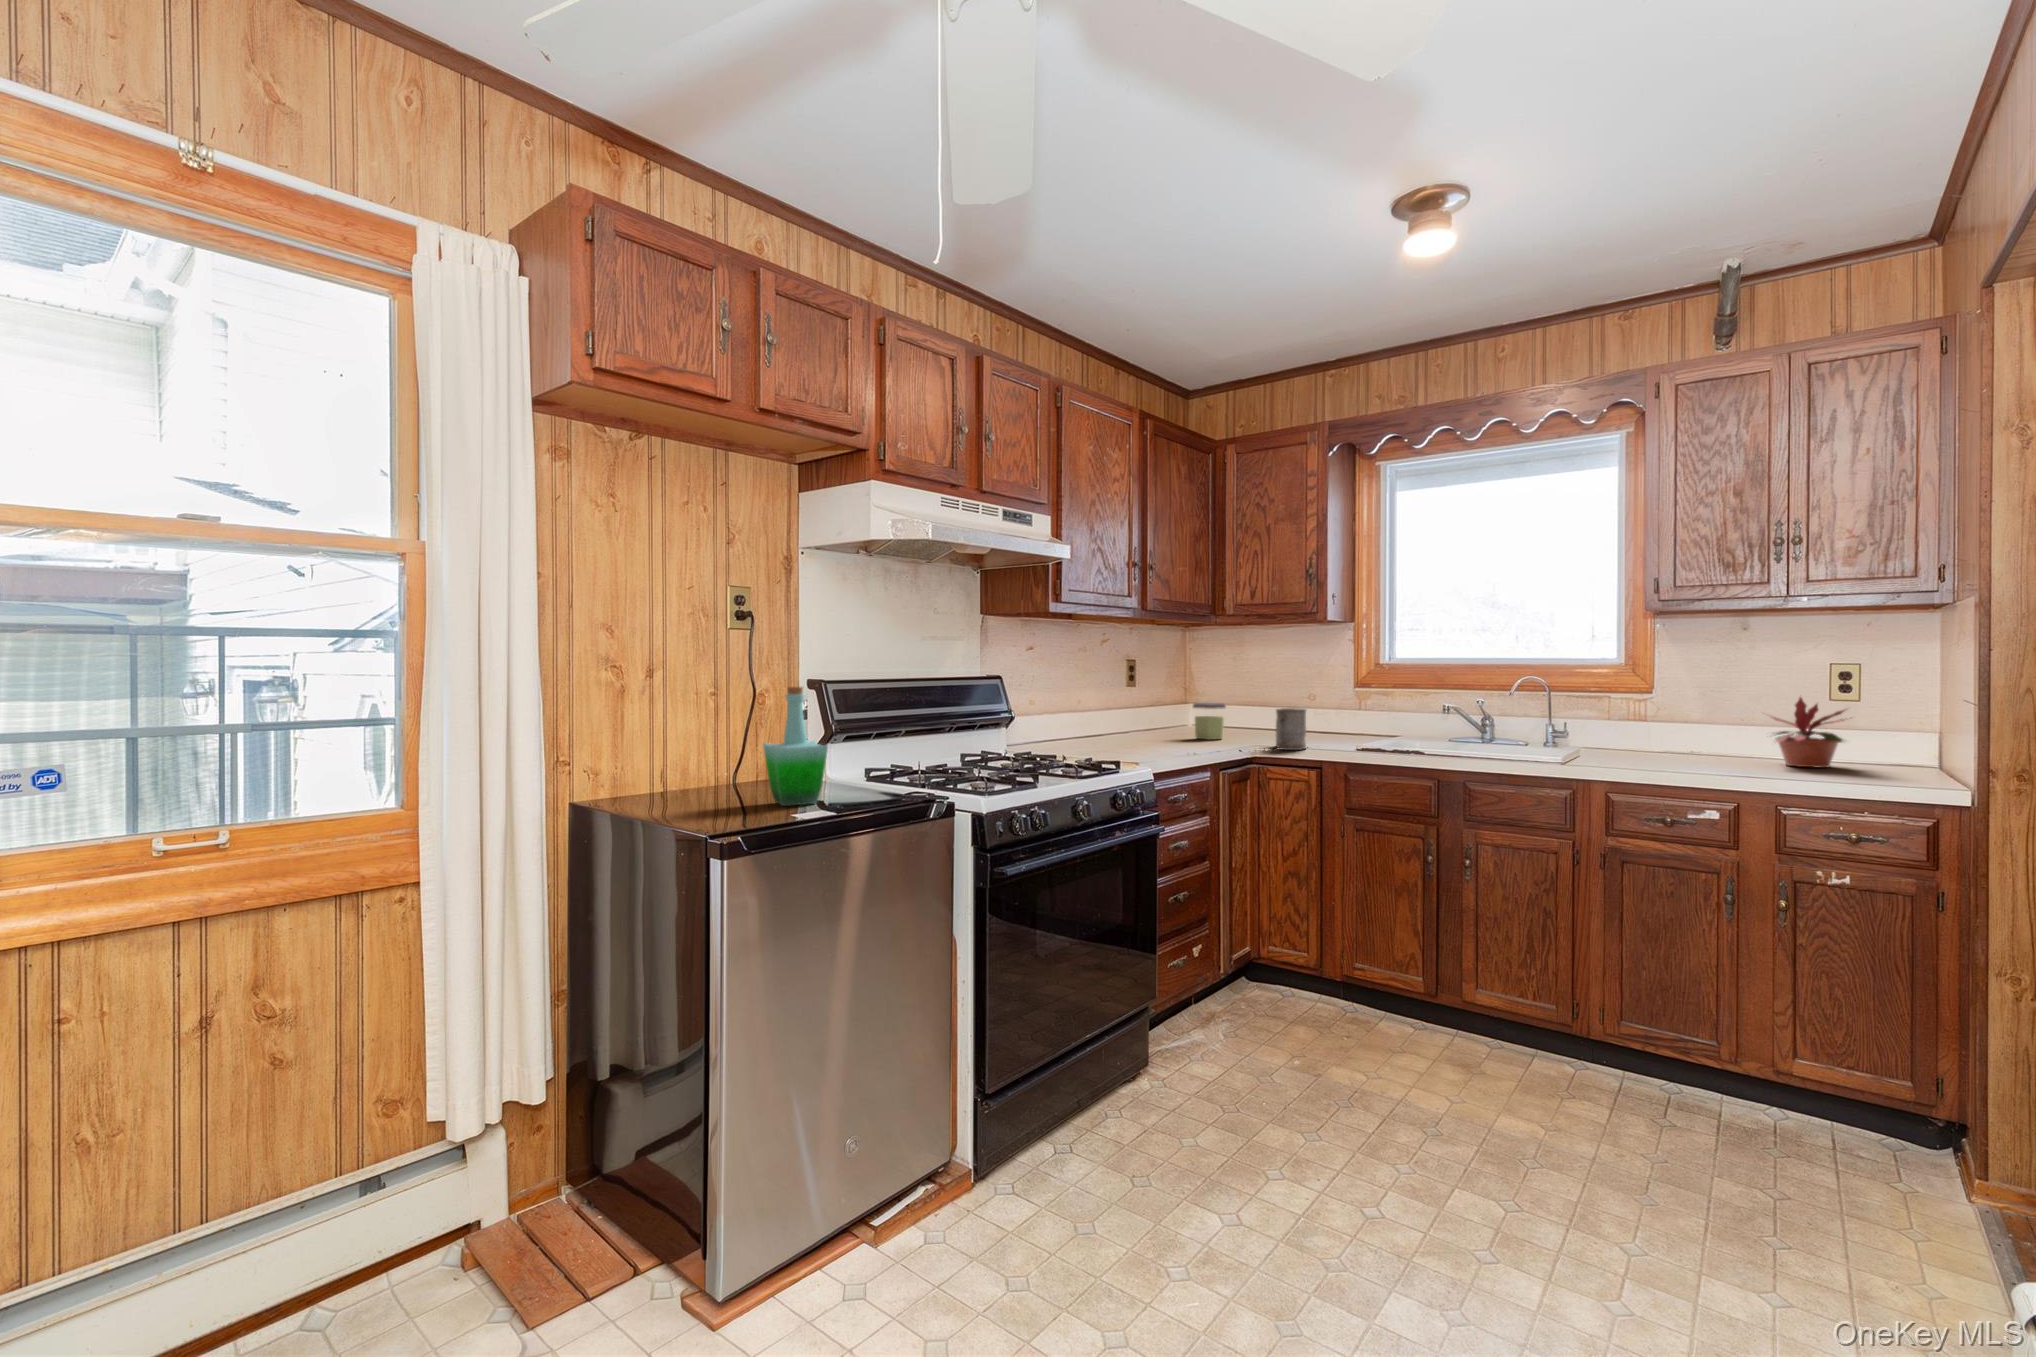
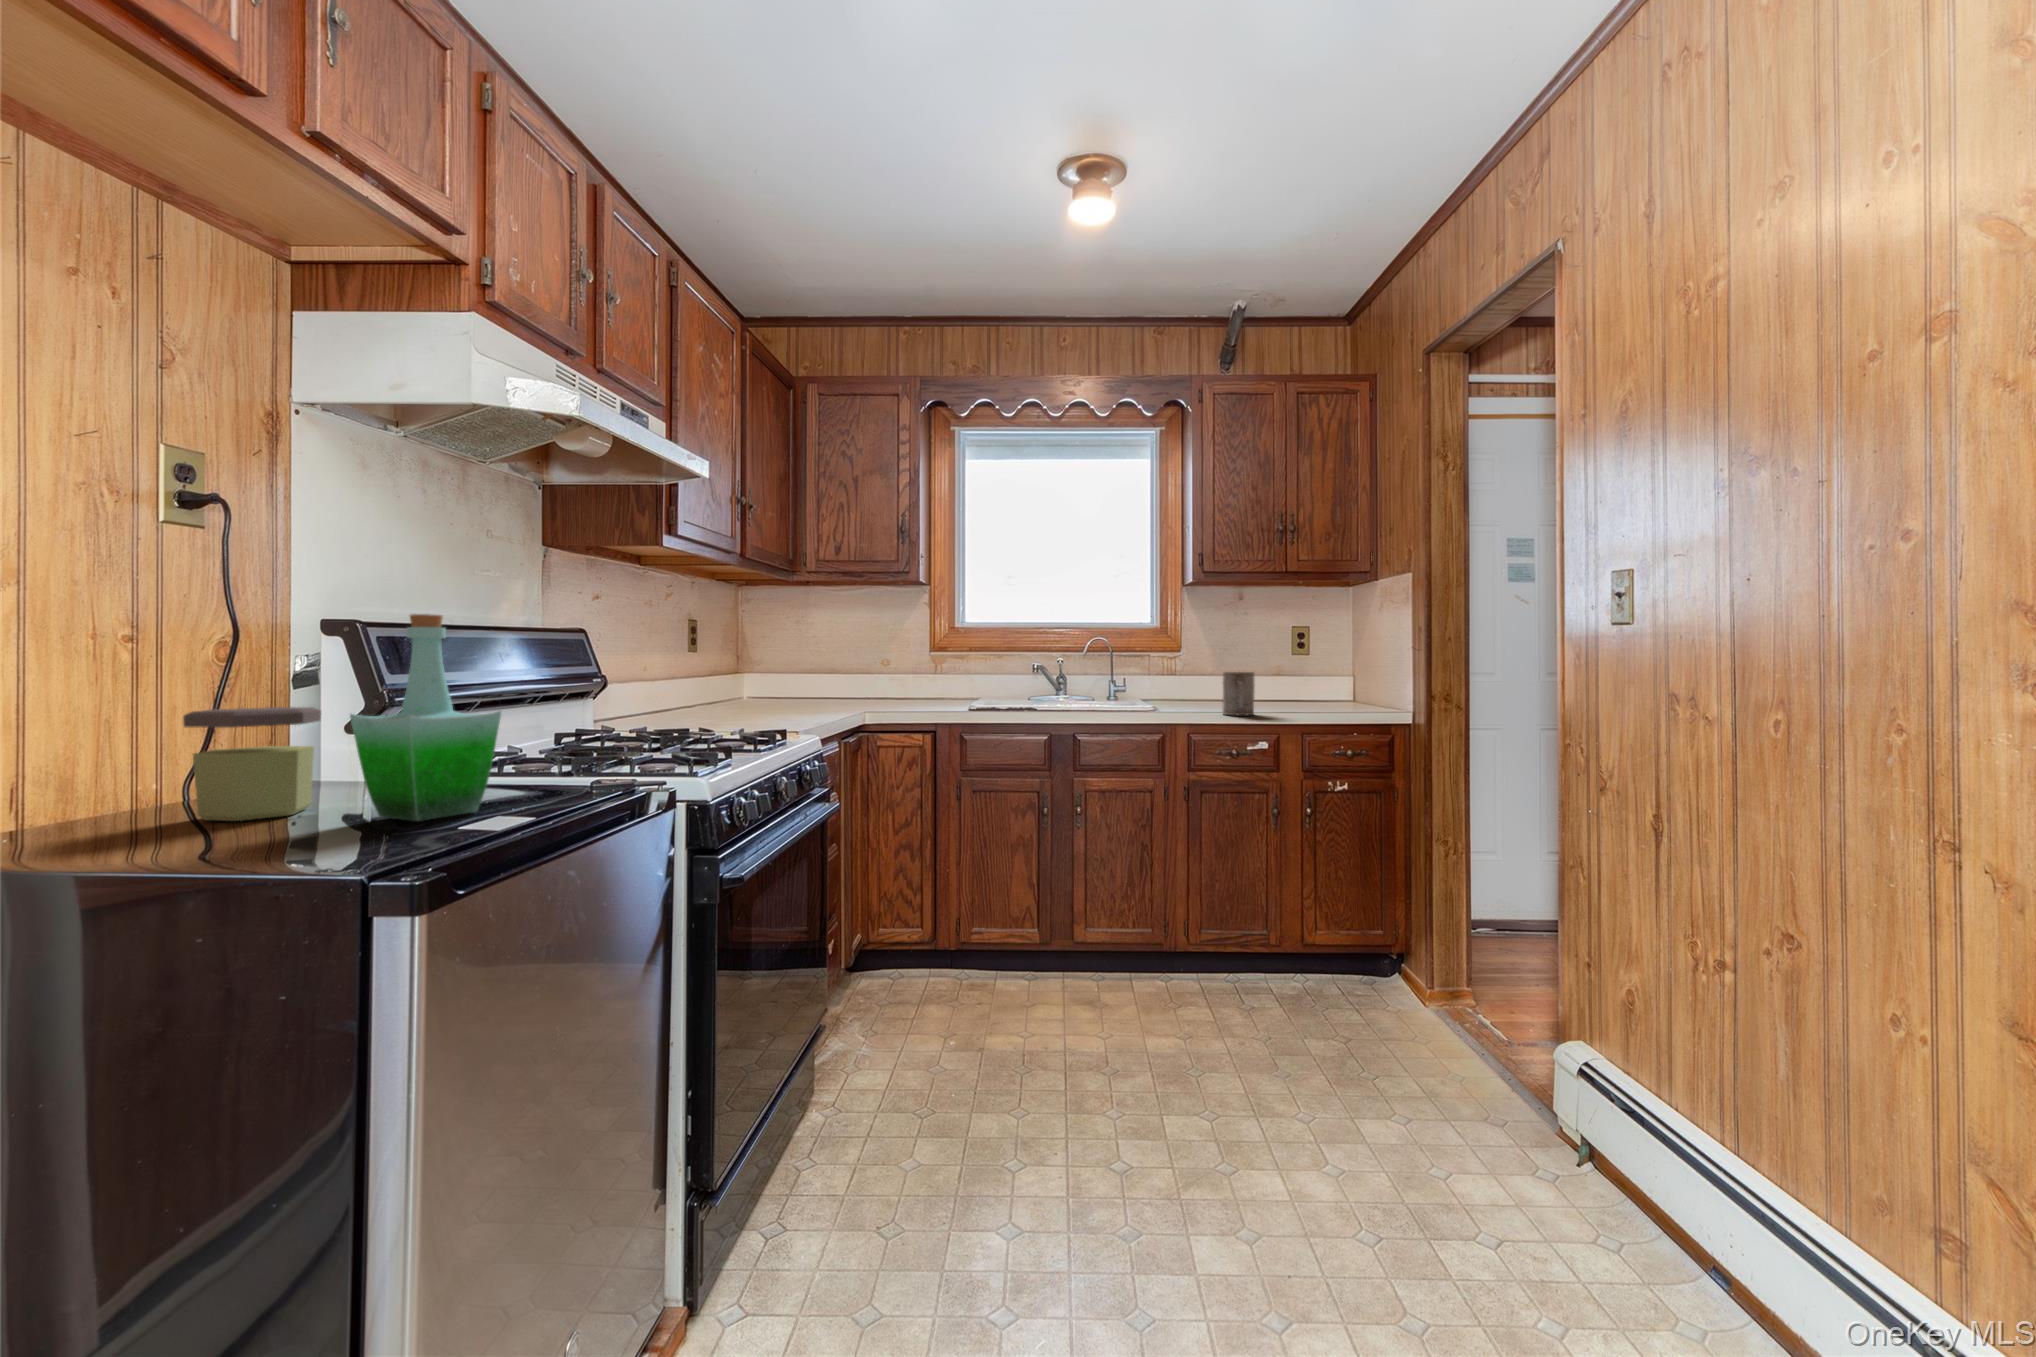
potted plant: present [1771,697,1845,768] -> none [1259,651,1323,705]
jar: present [1193,702,1226,740] -> present [183,707,321,821]
mug: present [1276,708,1306,750] -> present [1222,672,1255,715]

